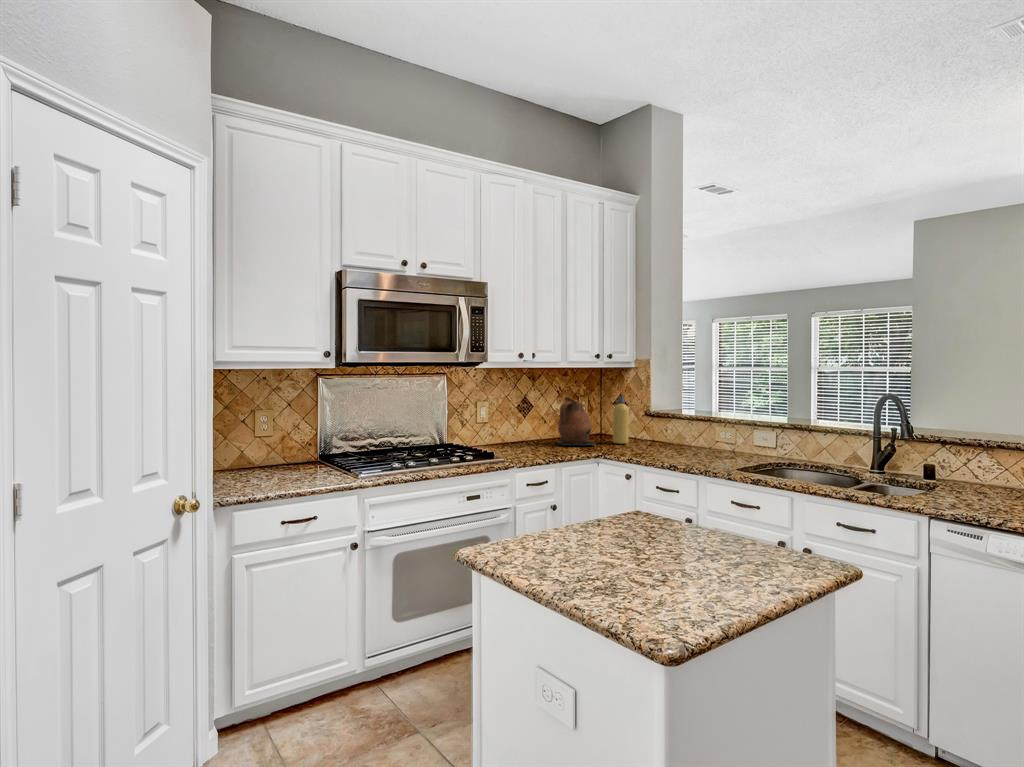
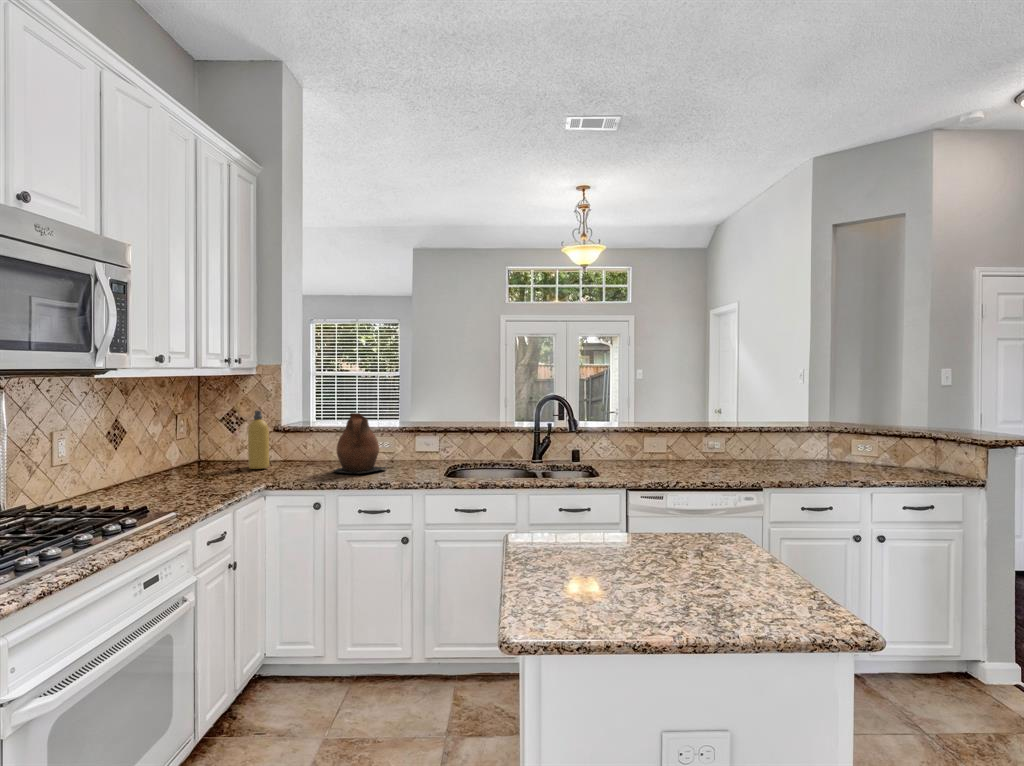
ceramic pitcher: present [556,397,595,445] -> present [333,413,386,474]

